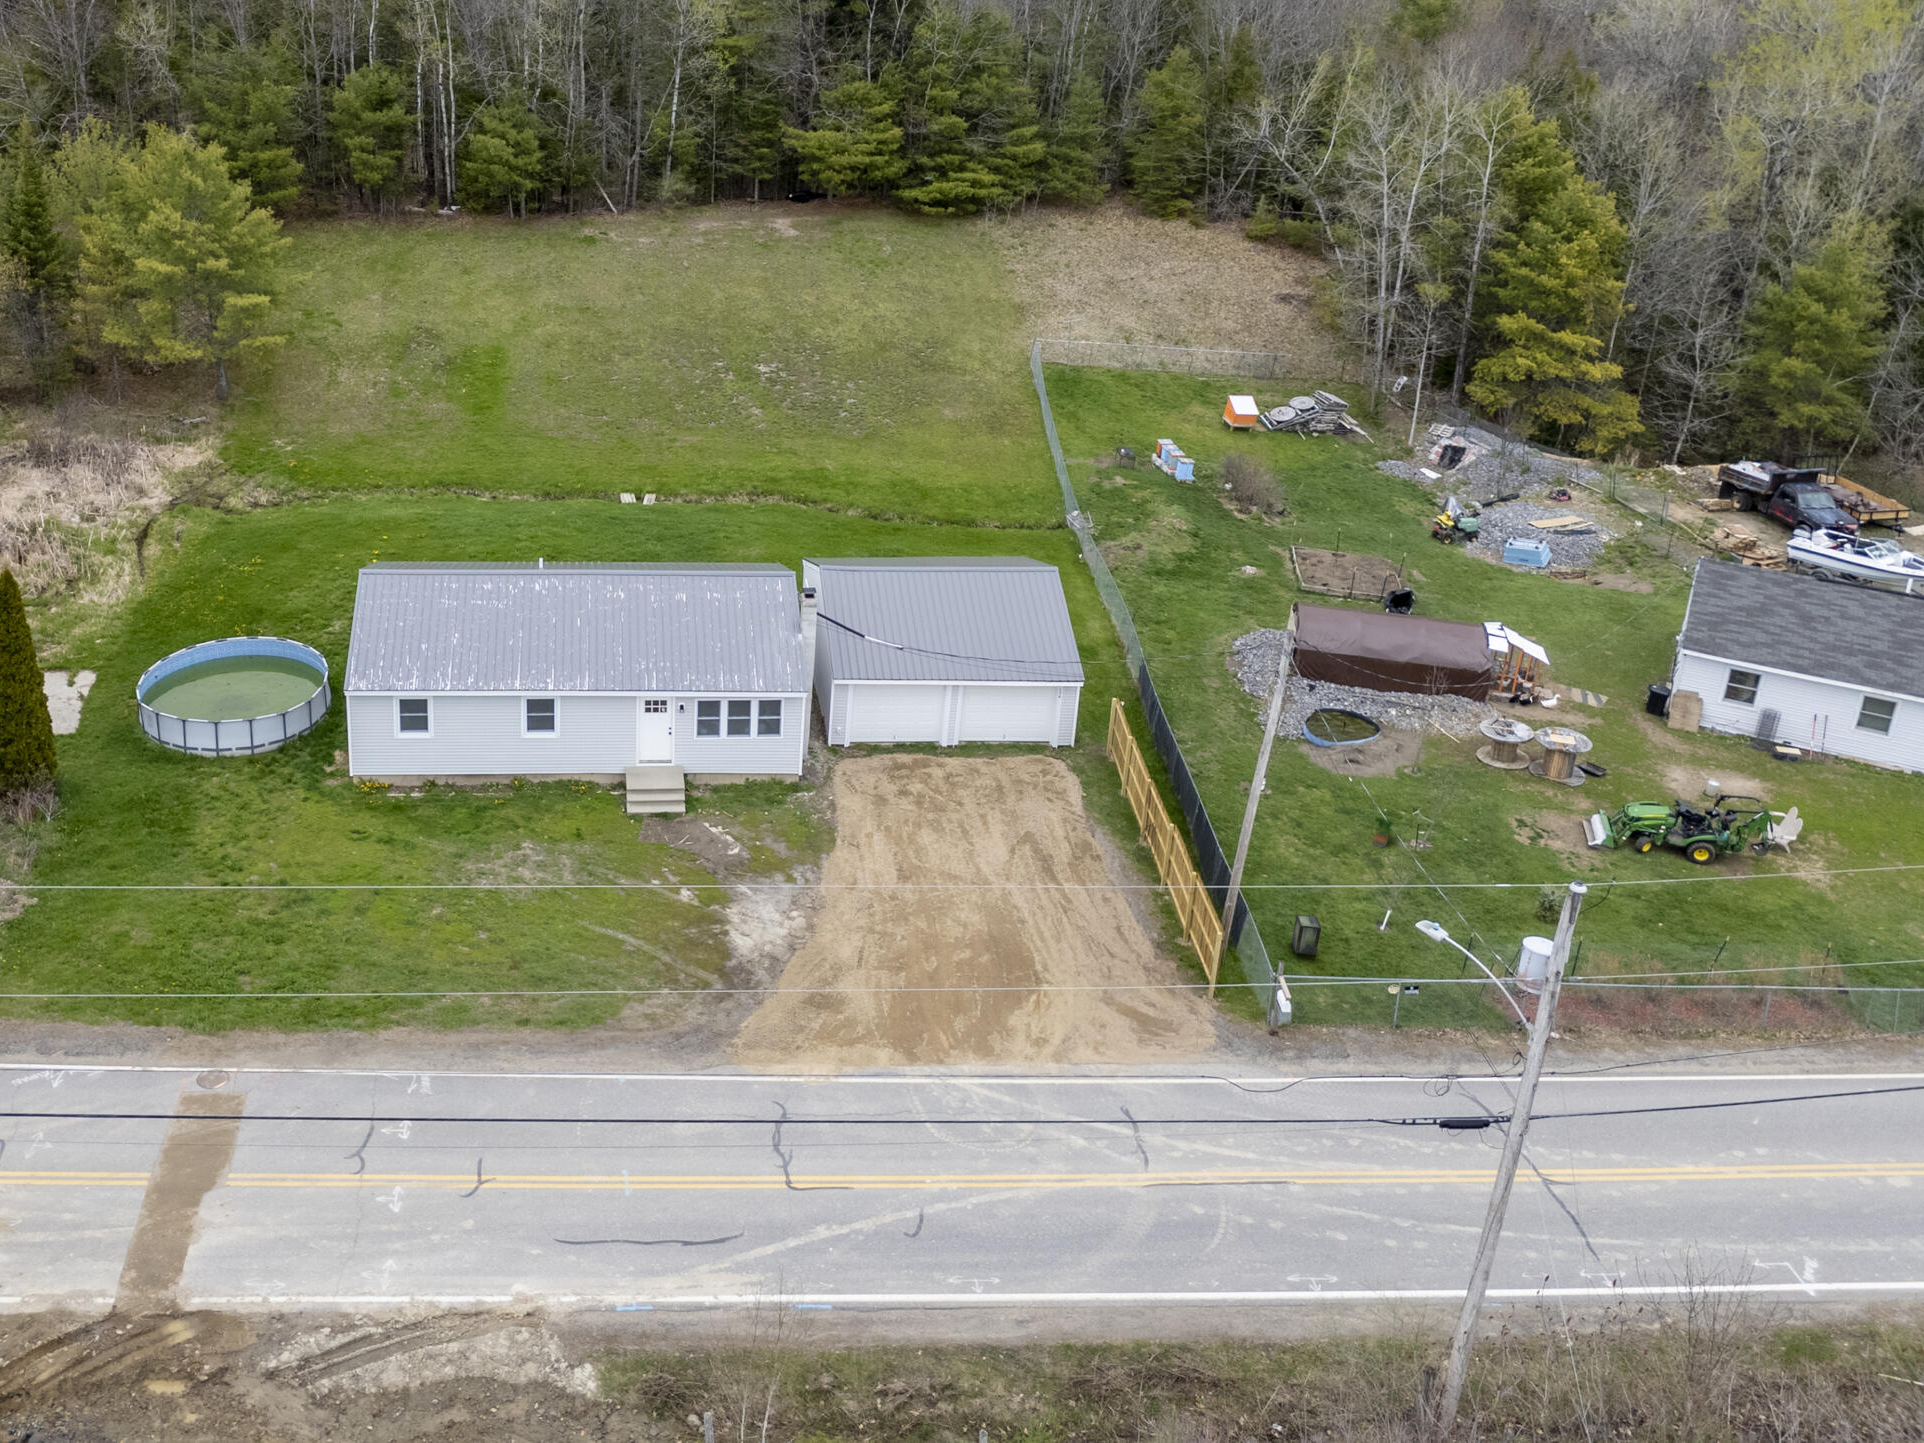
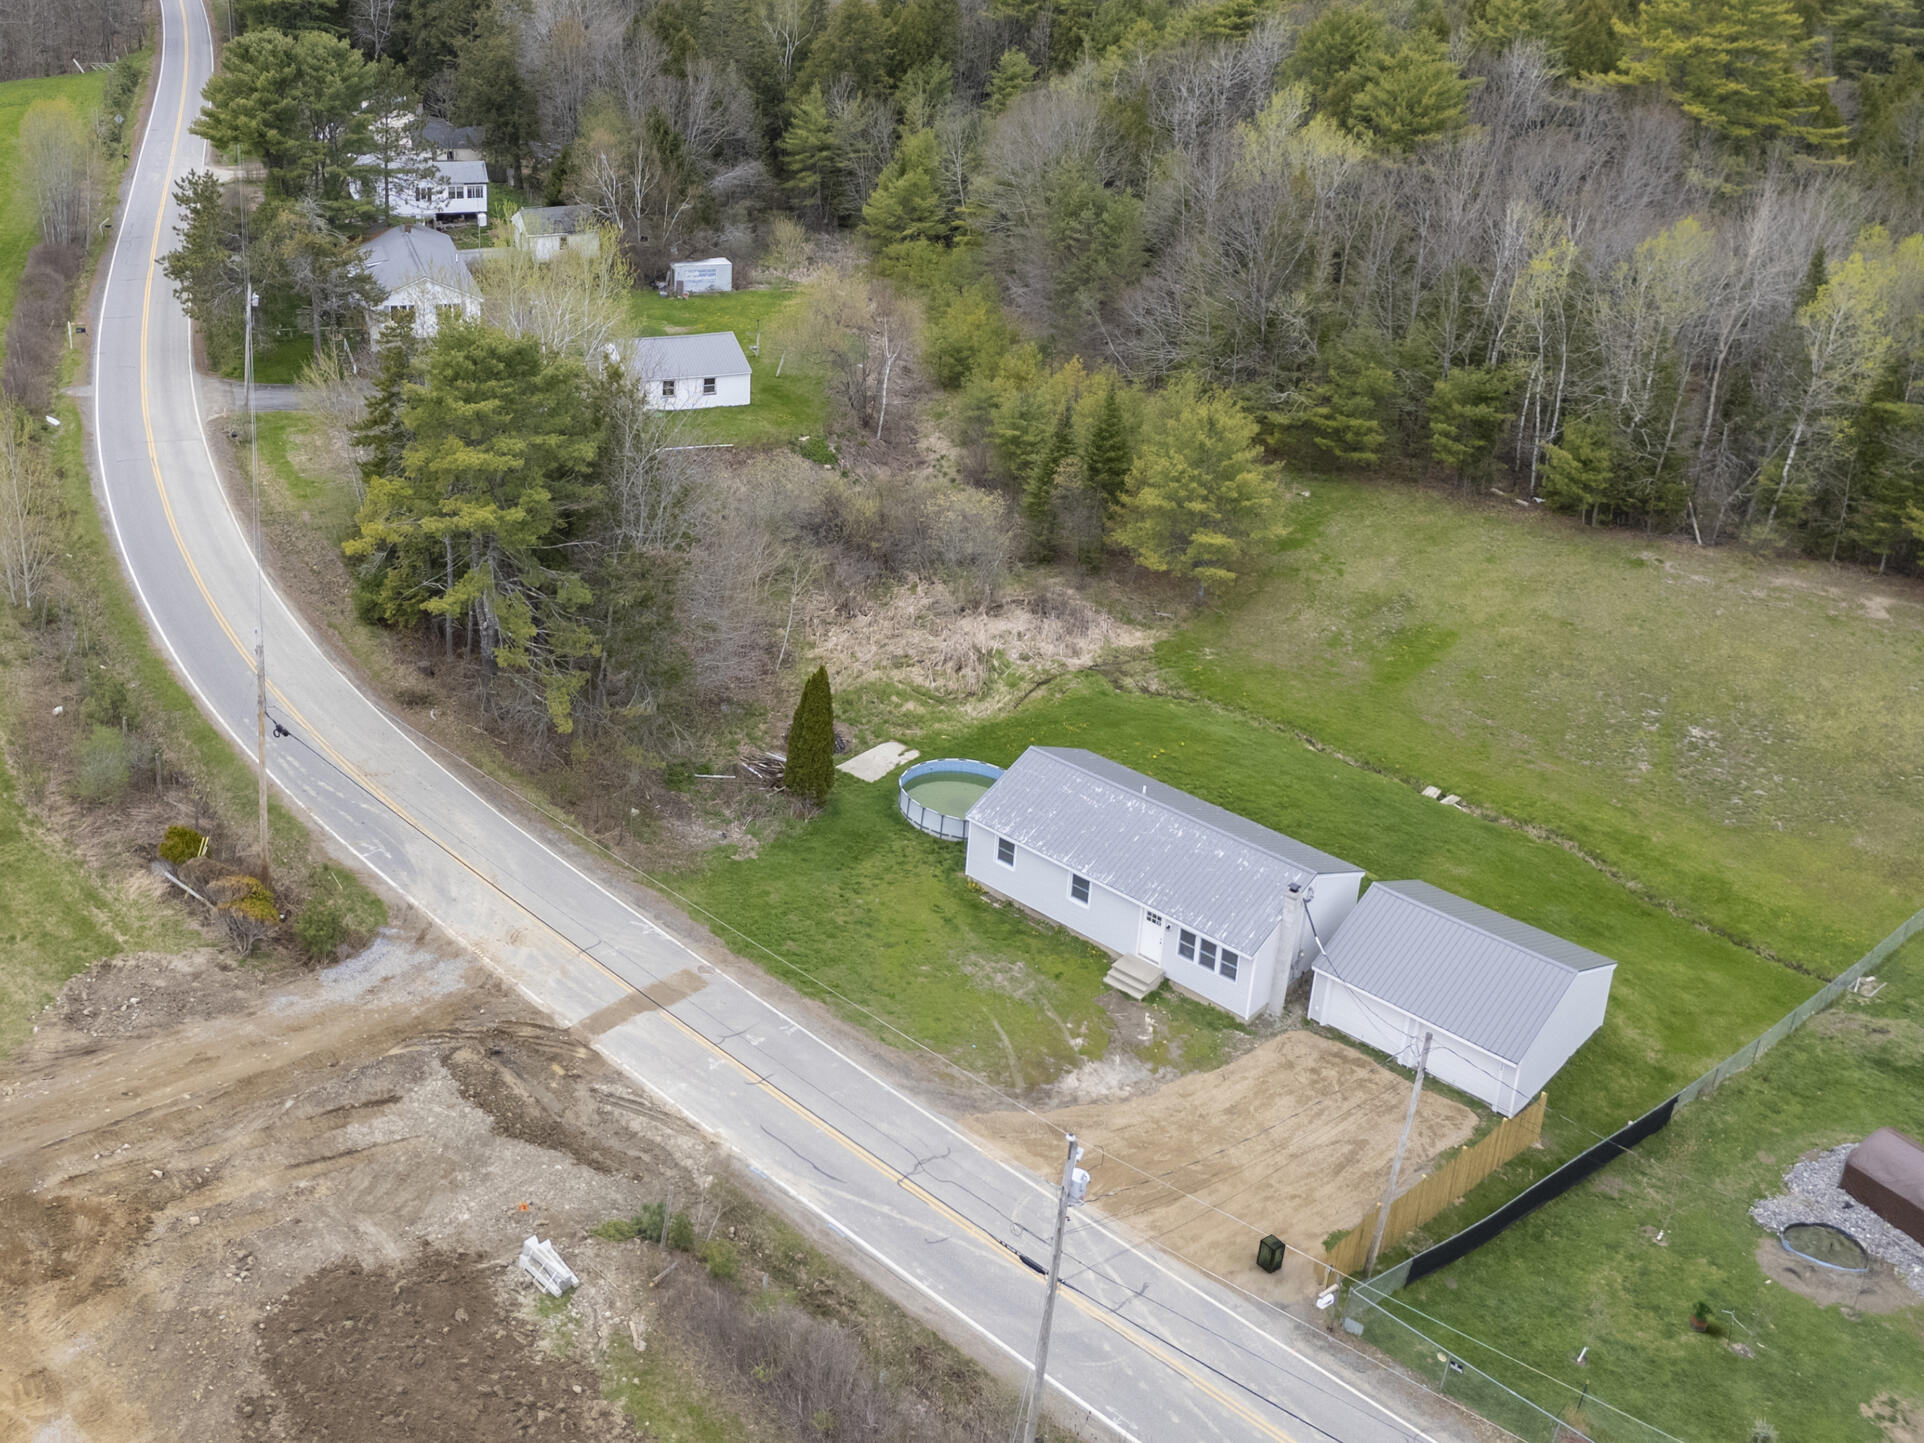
storage box: present [1291,915,1321,956] -> present [1256,1234,1286,1274]

